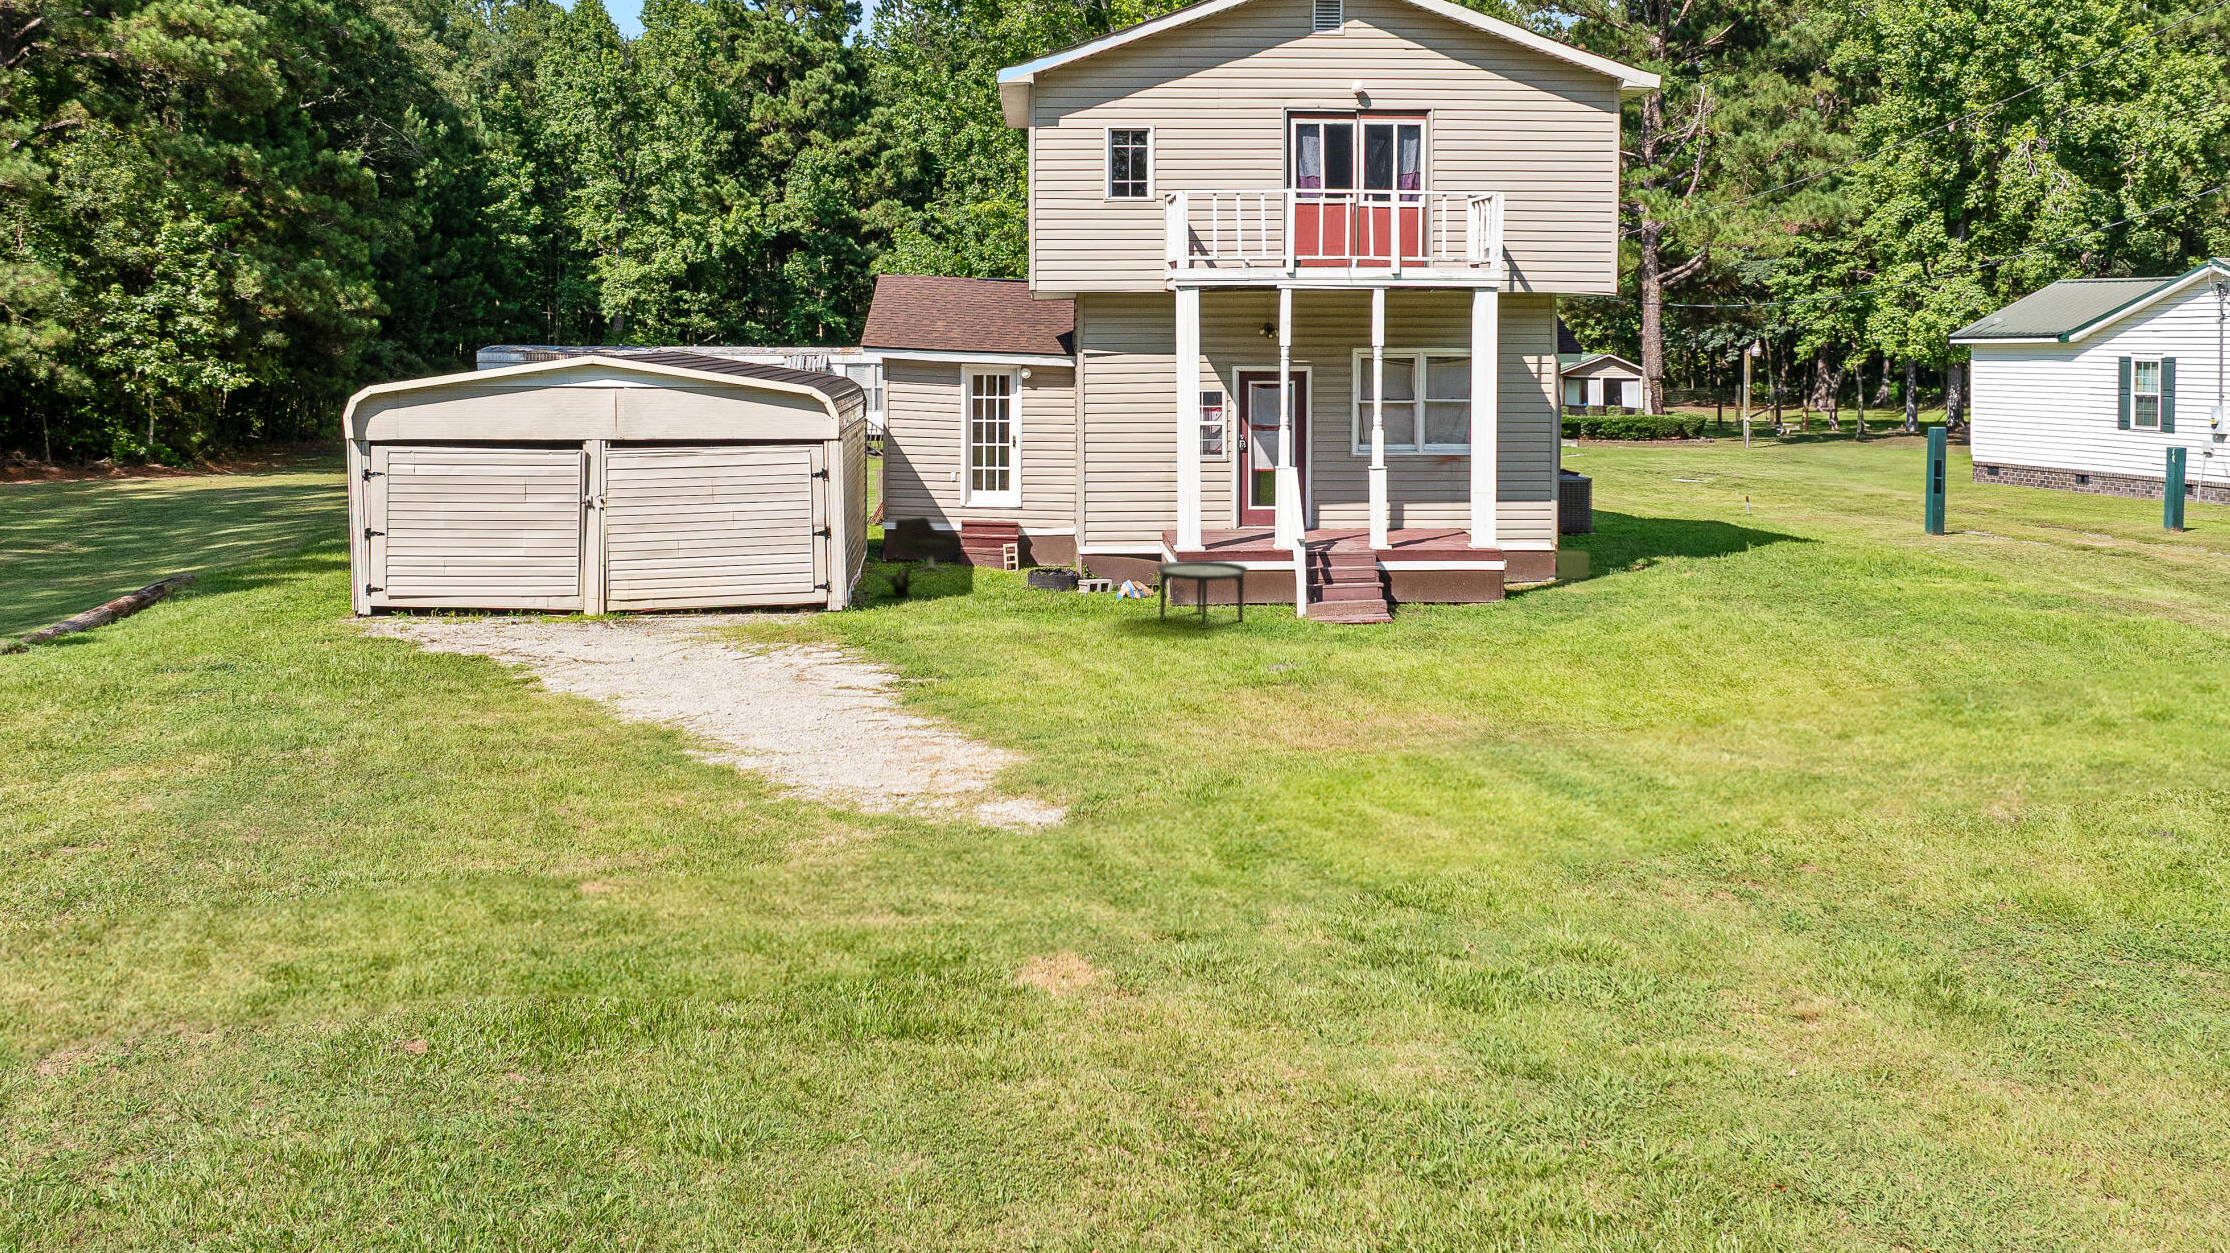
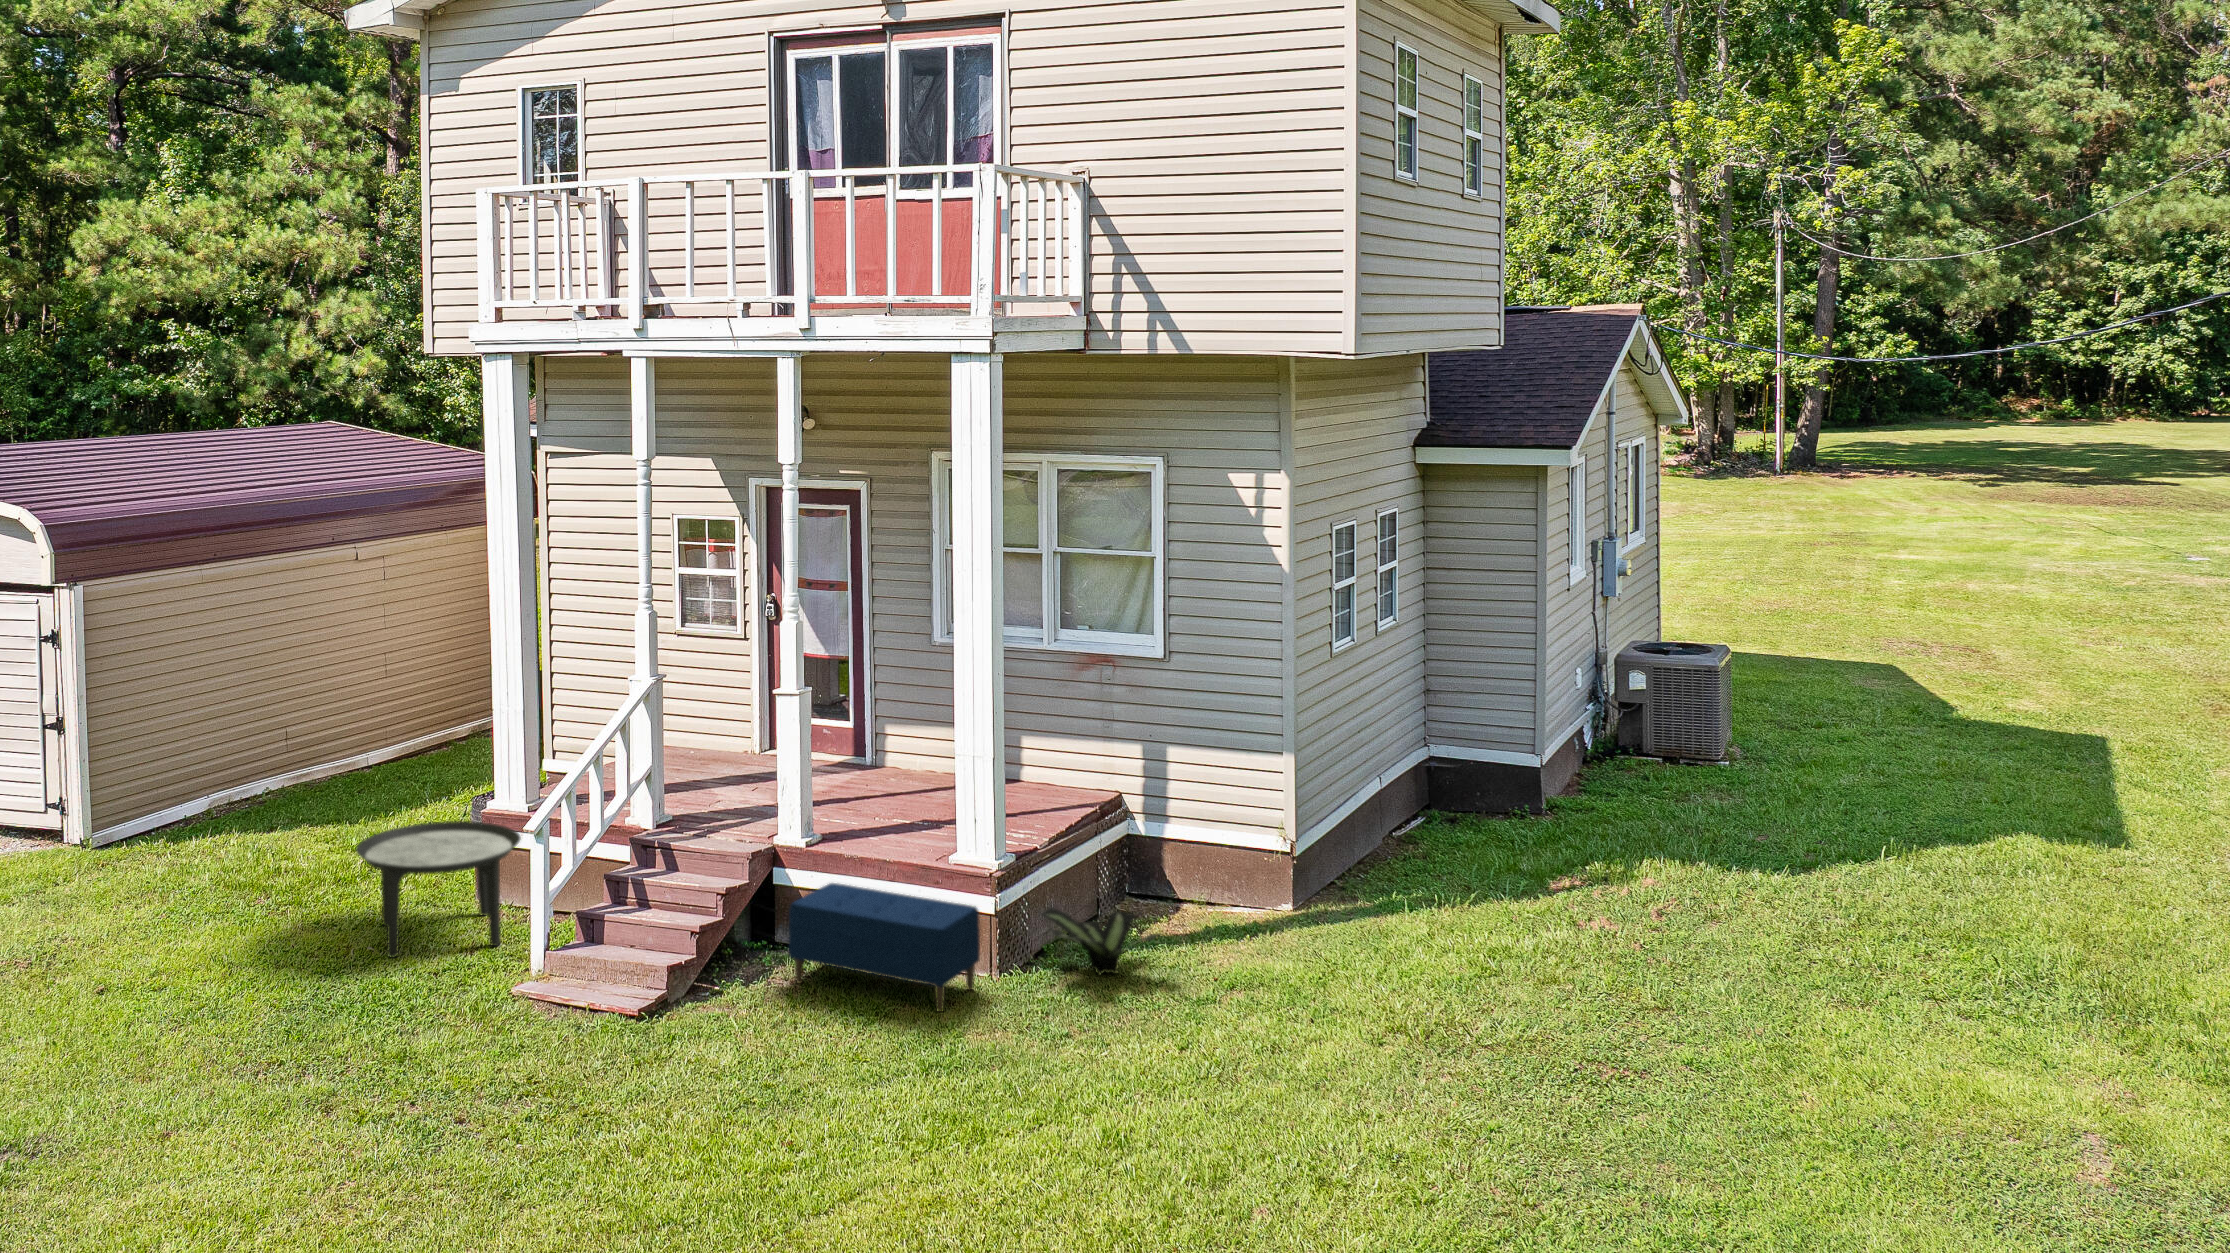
lounge chair: present [894,517,961,569] -> none [350,686,437,774]
storage box: present [1555,550,1590,579] -> none [1326,840,1405,908]
potted plant: present [869,570,923,597] -> present [1041,908,1159,975]
bench: none [1406,571,1502,620] -> present [789,883,980,1012]

